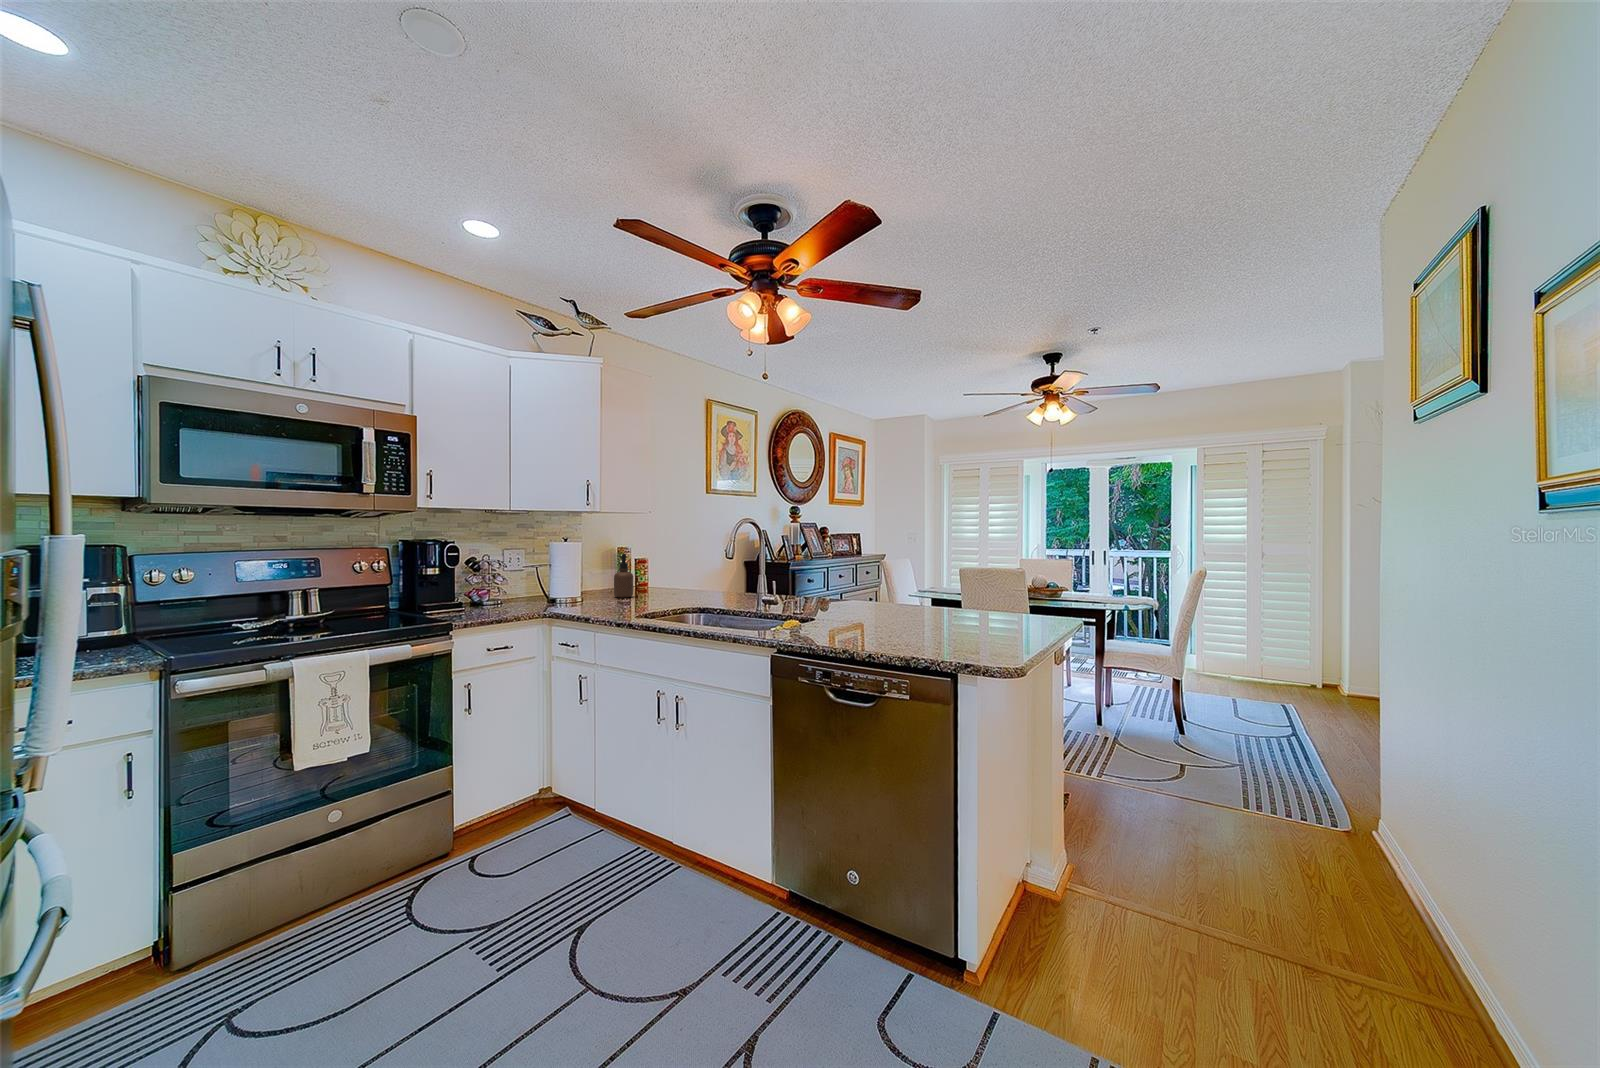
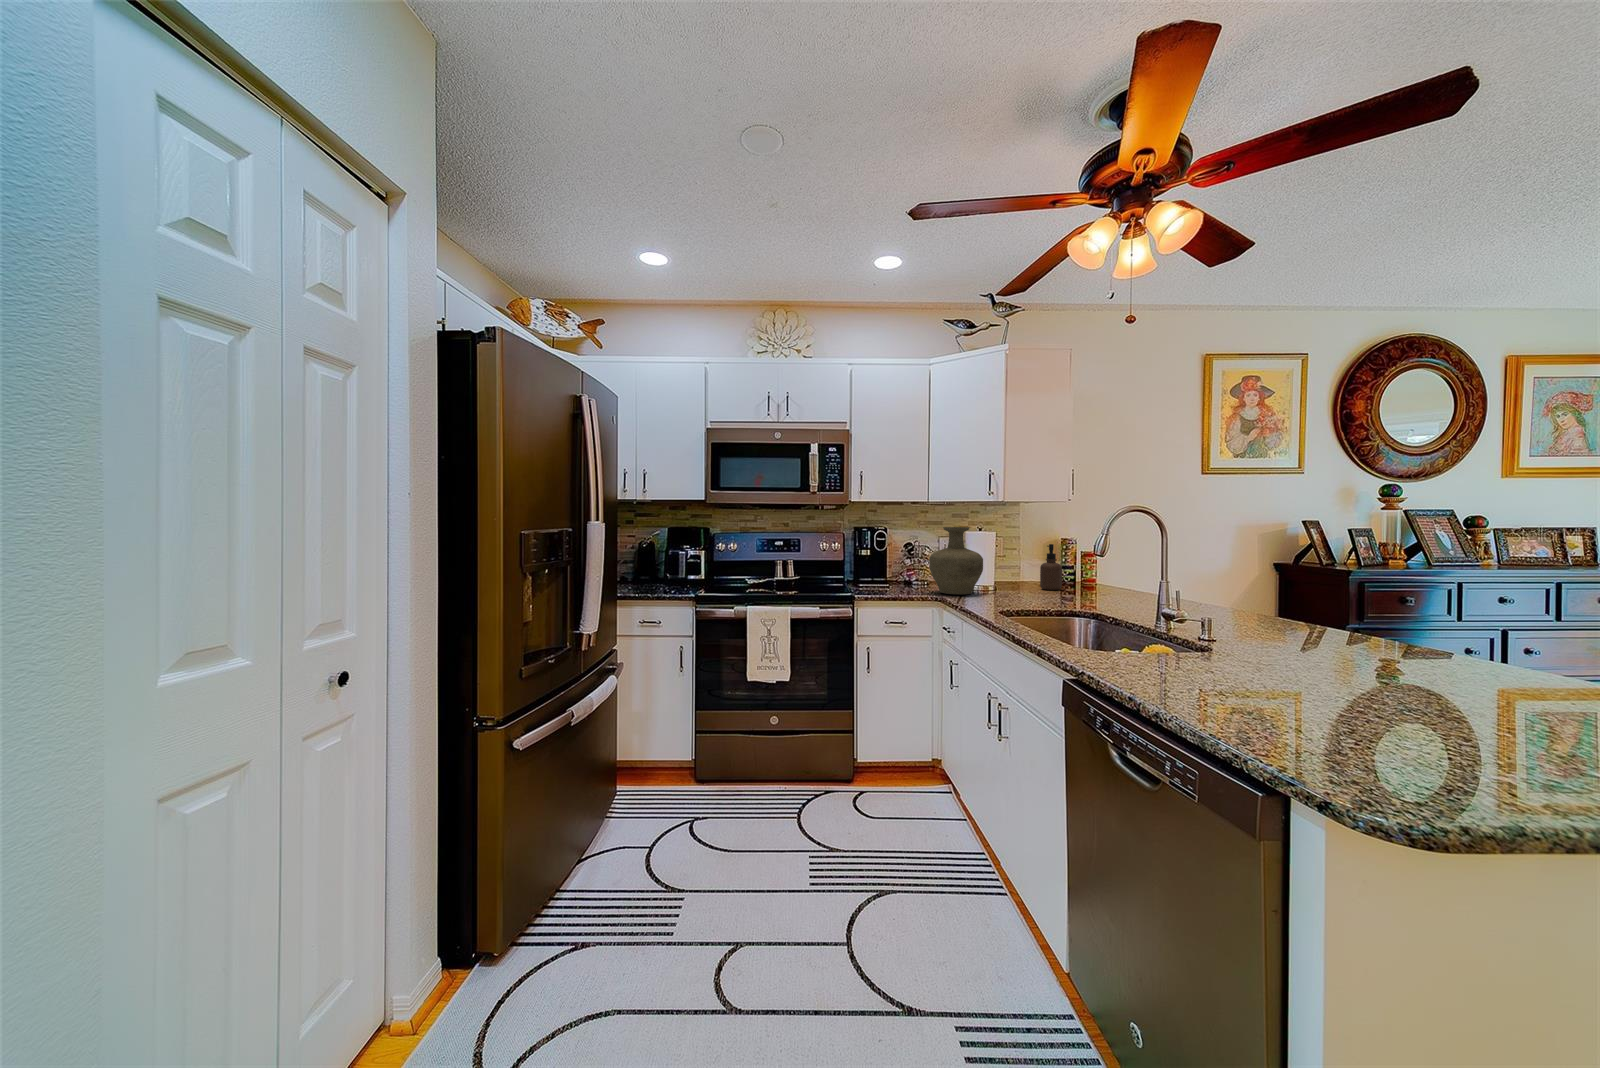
vase: none [520,539,579,611] -> present [929,527,983,595]

